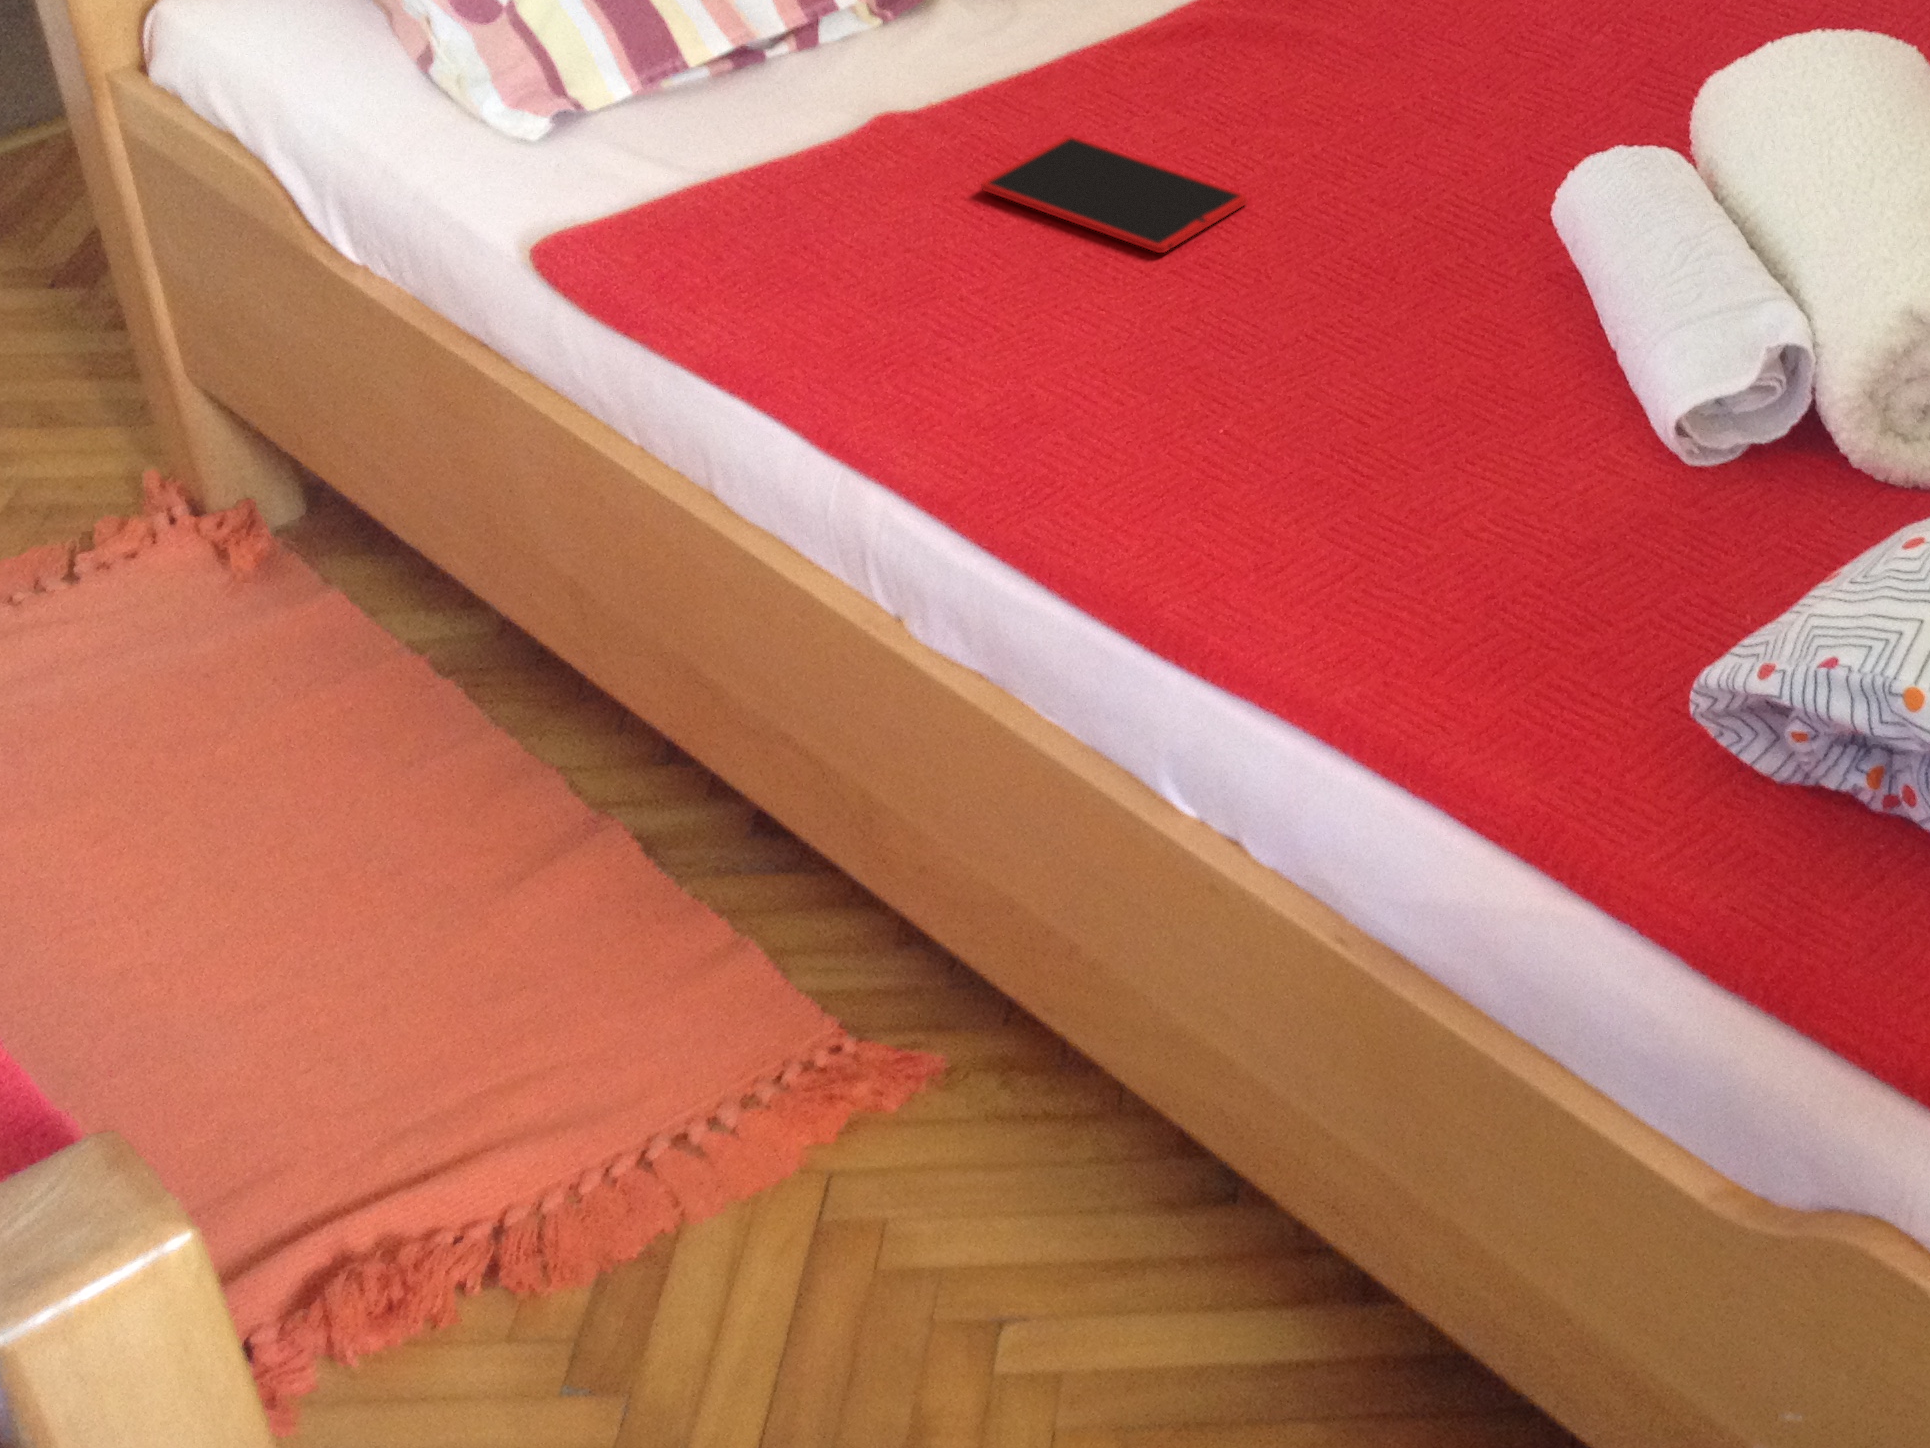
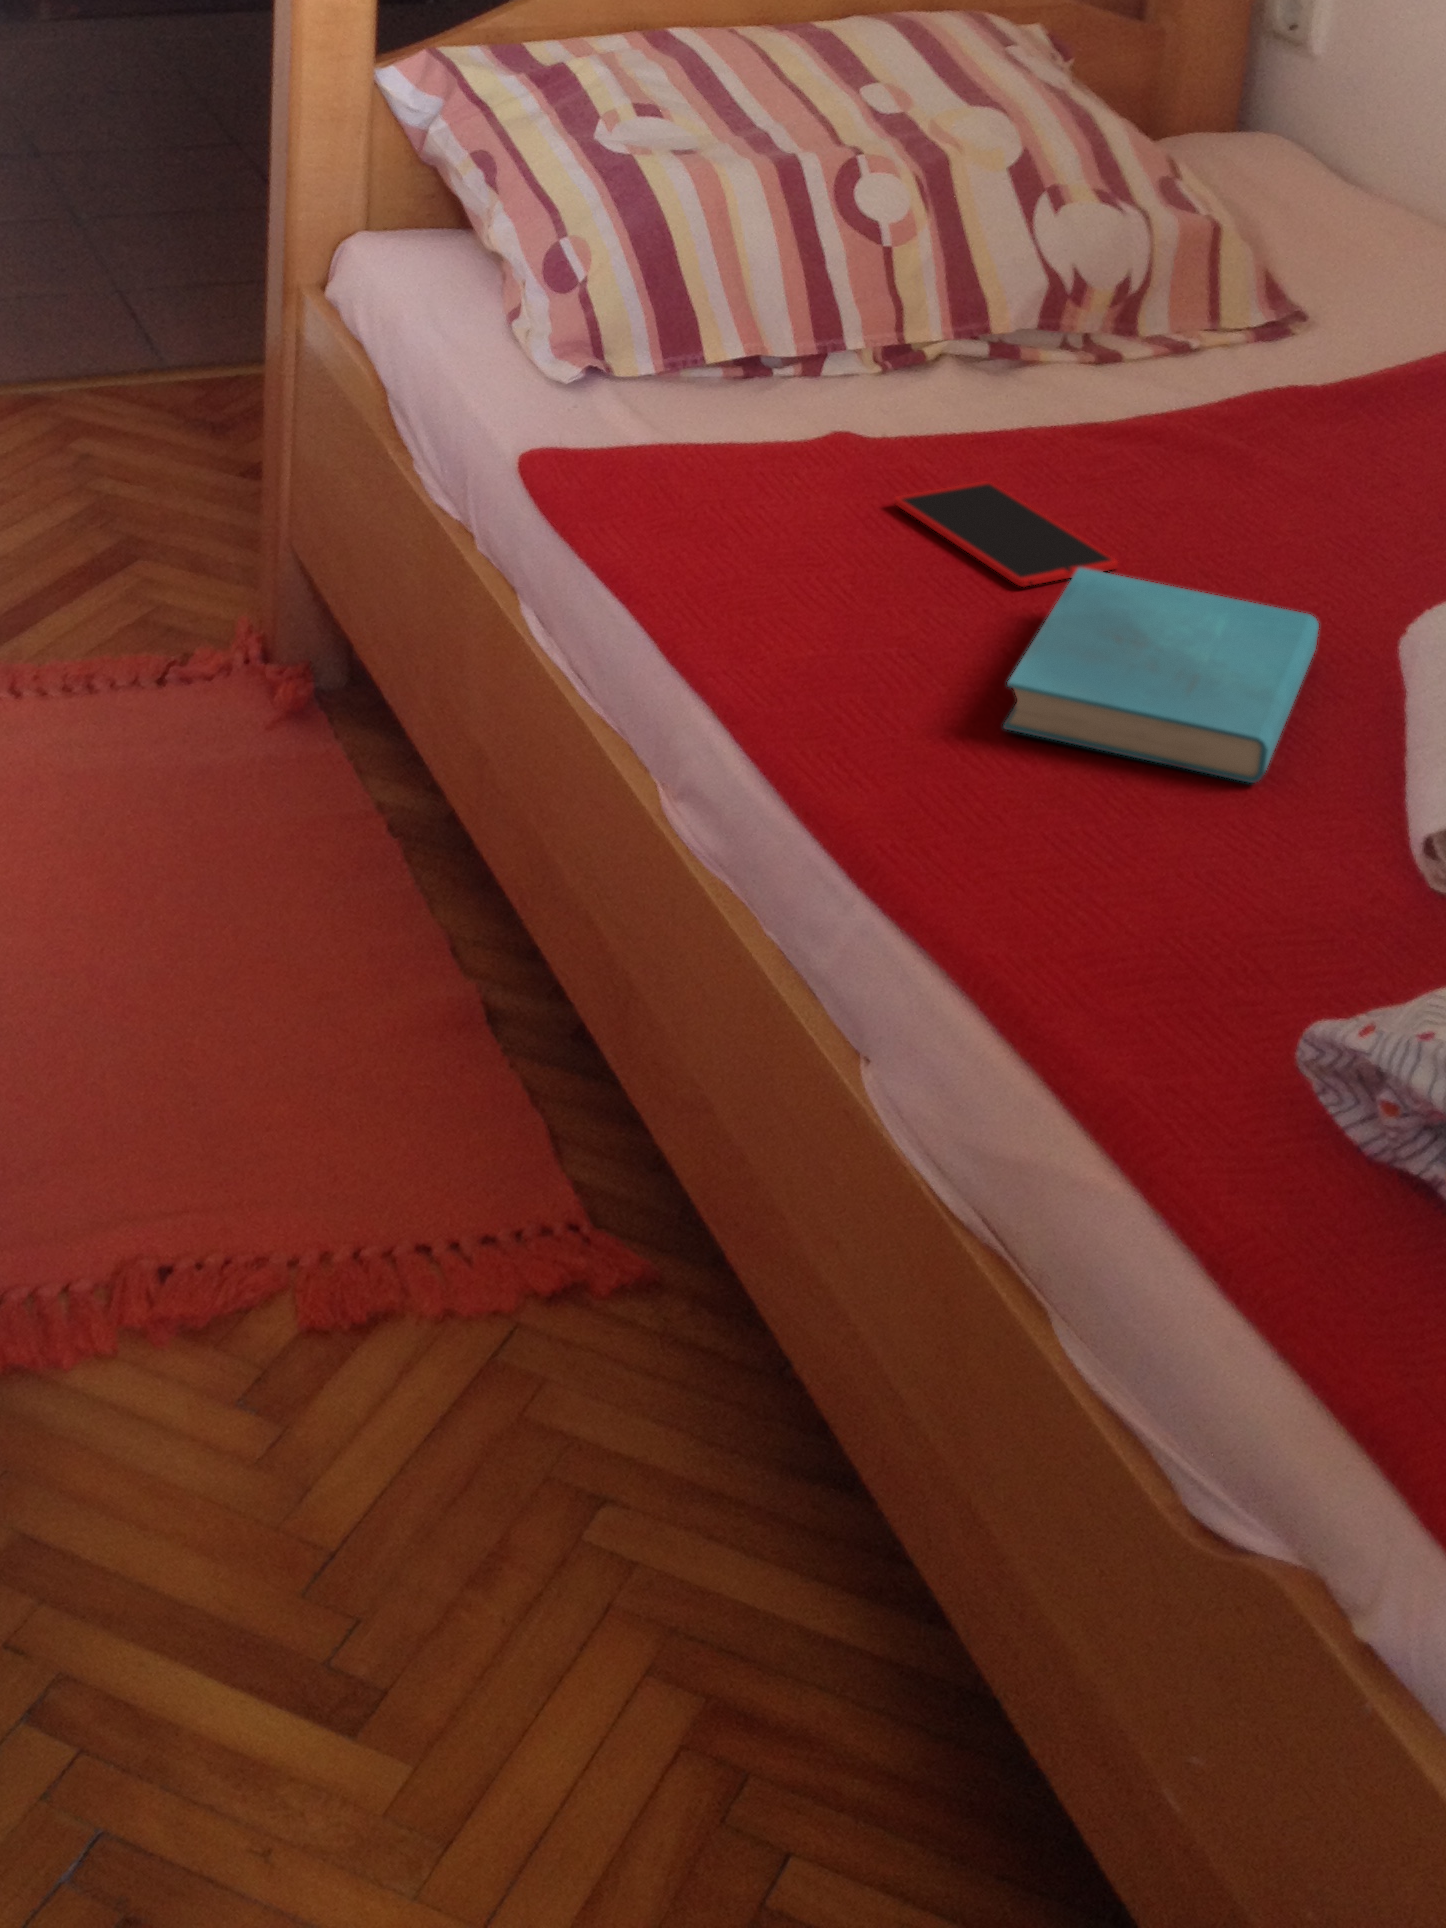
book: none [1221,209,1503,428] -> present [1003,567,1319,783]

